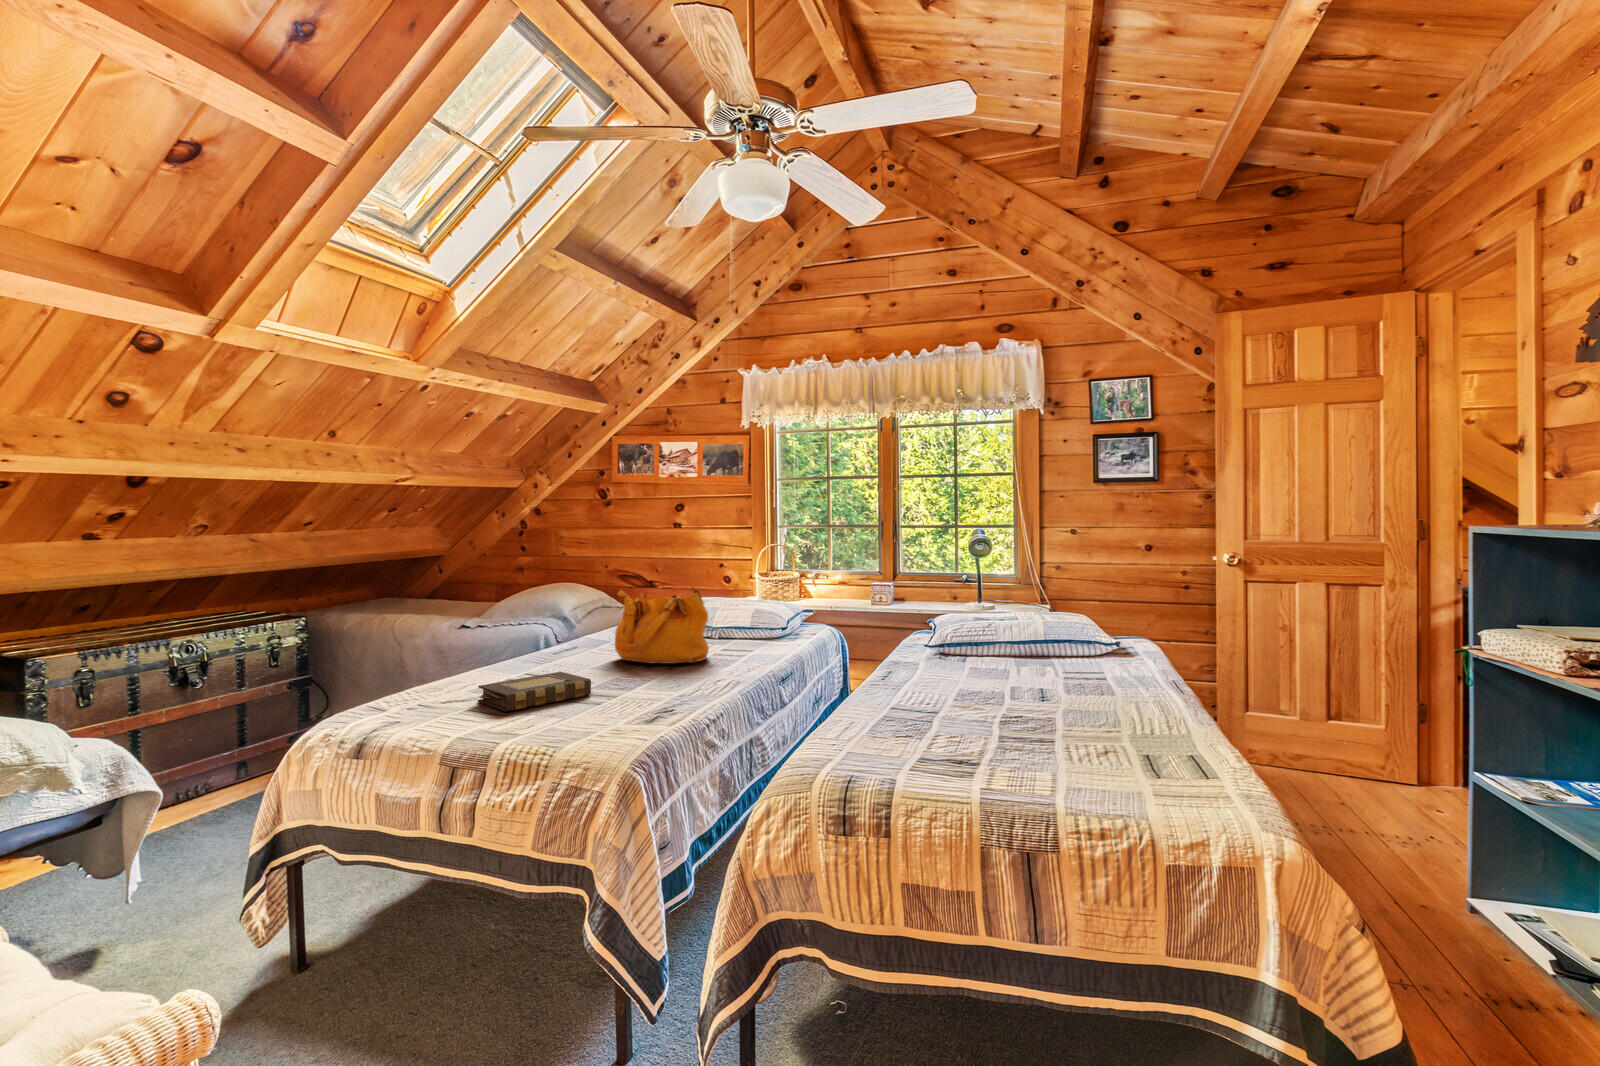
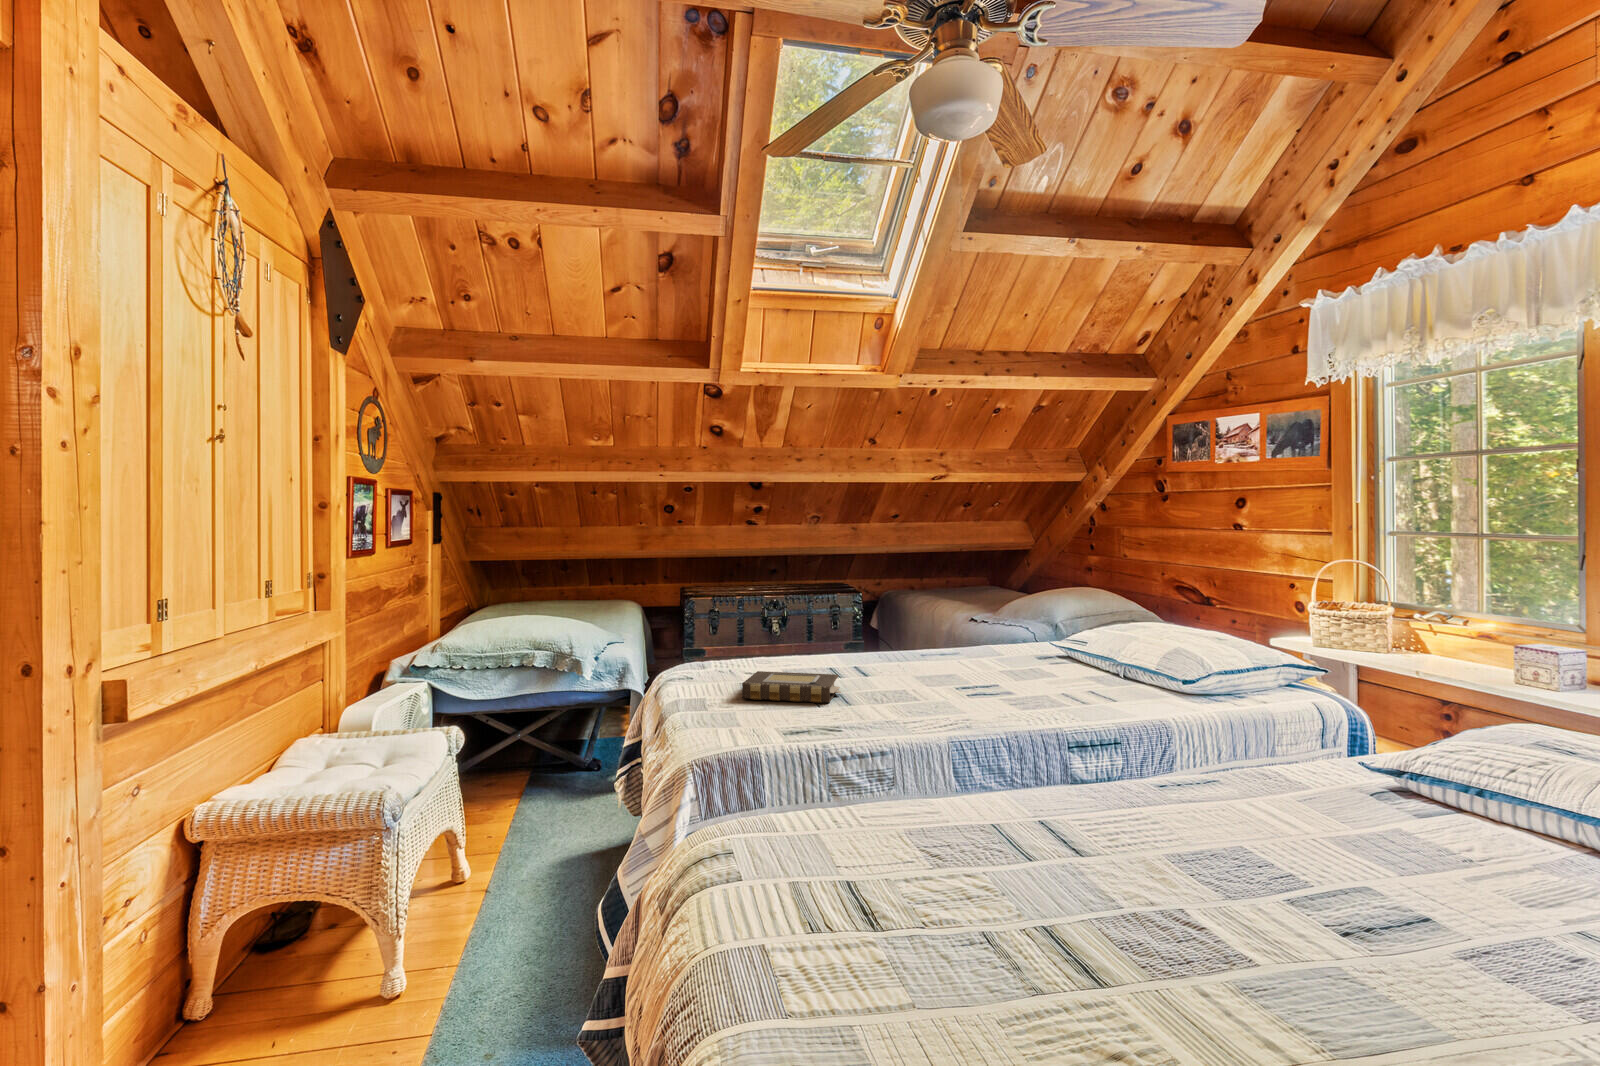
handbag: present [615,586,709,663] -> none [930,600,1041,698]

